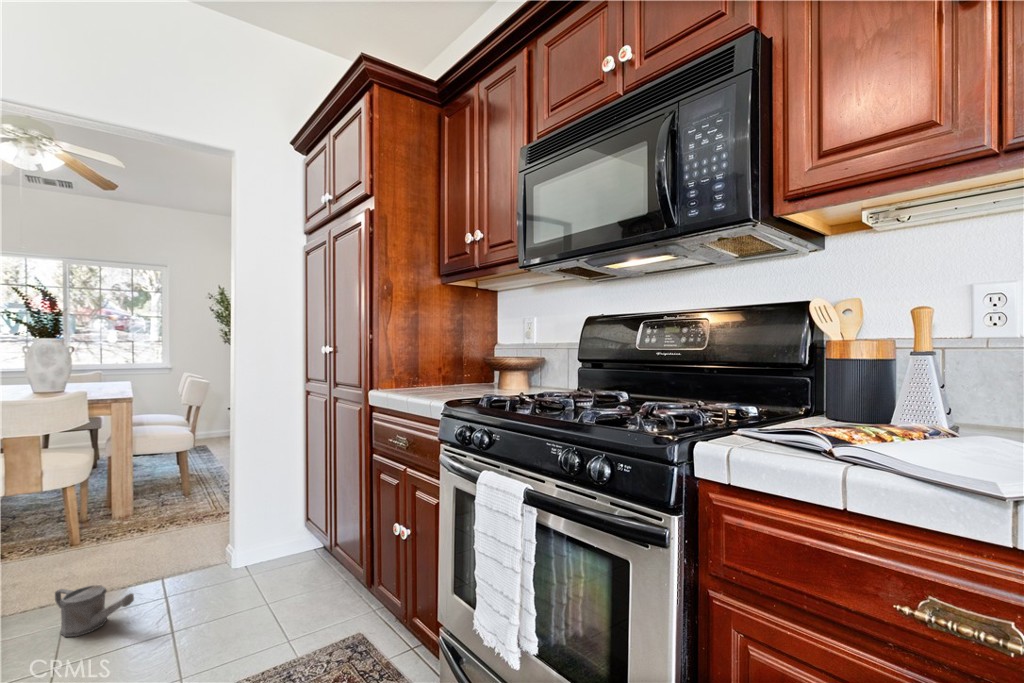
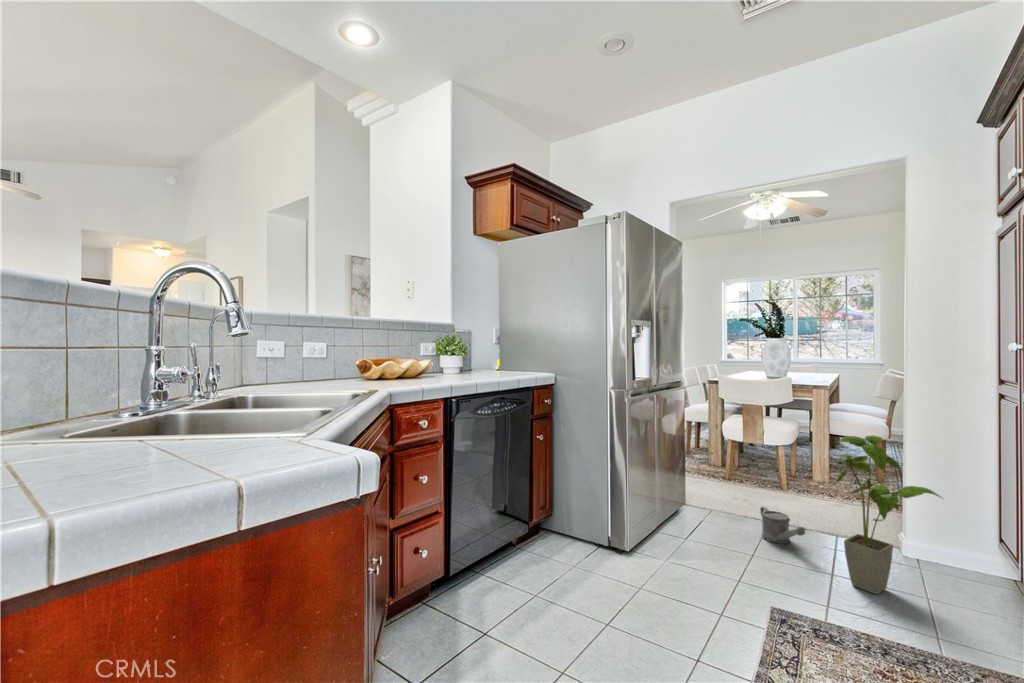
house plant: none [176,453,283,634] -> present [835,436,942,594]

